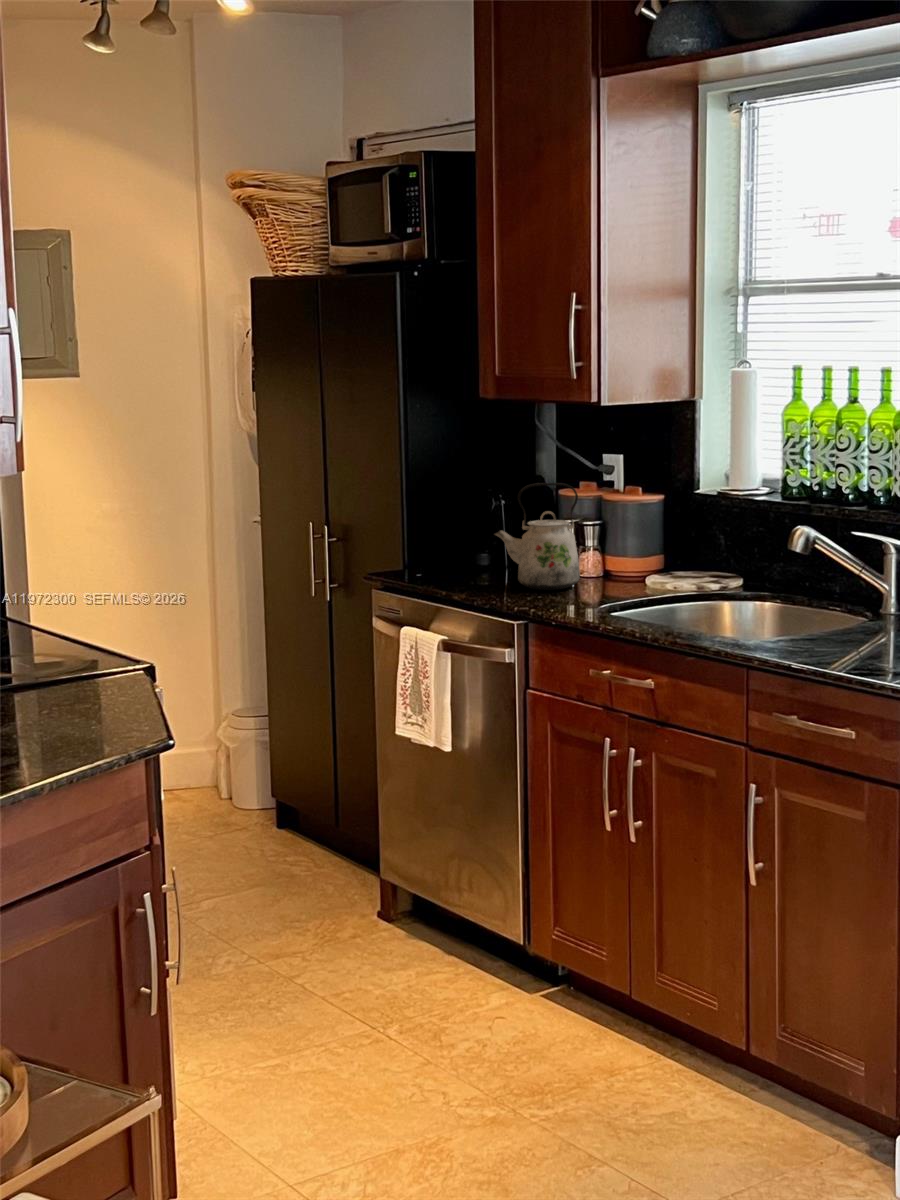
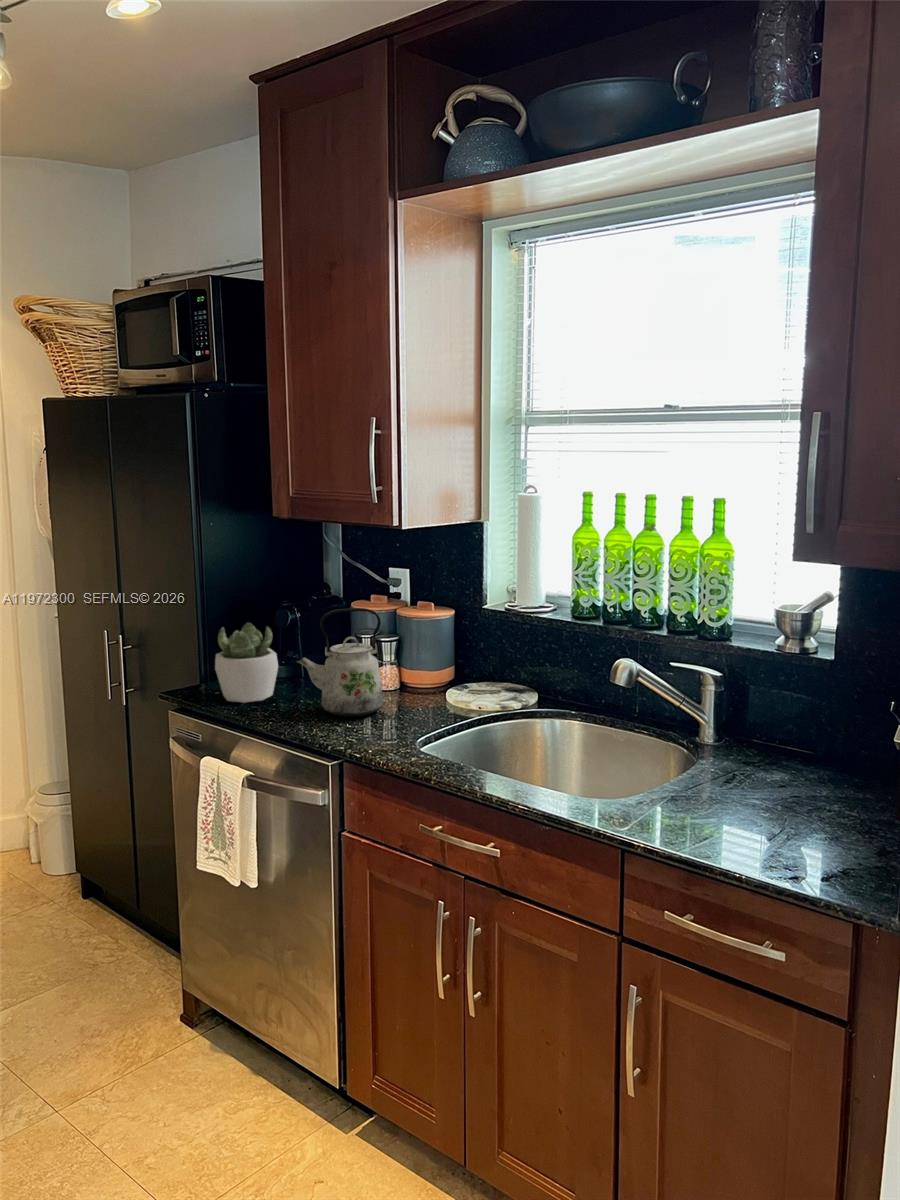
succulent plant: none [418,502,480,580] -> present [215,623,278,703]

